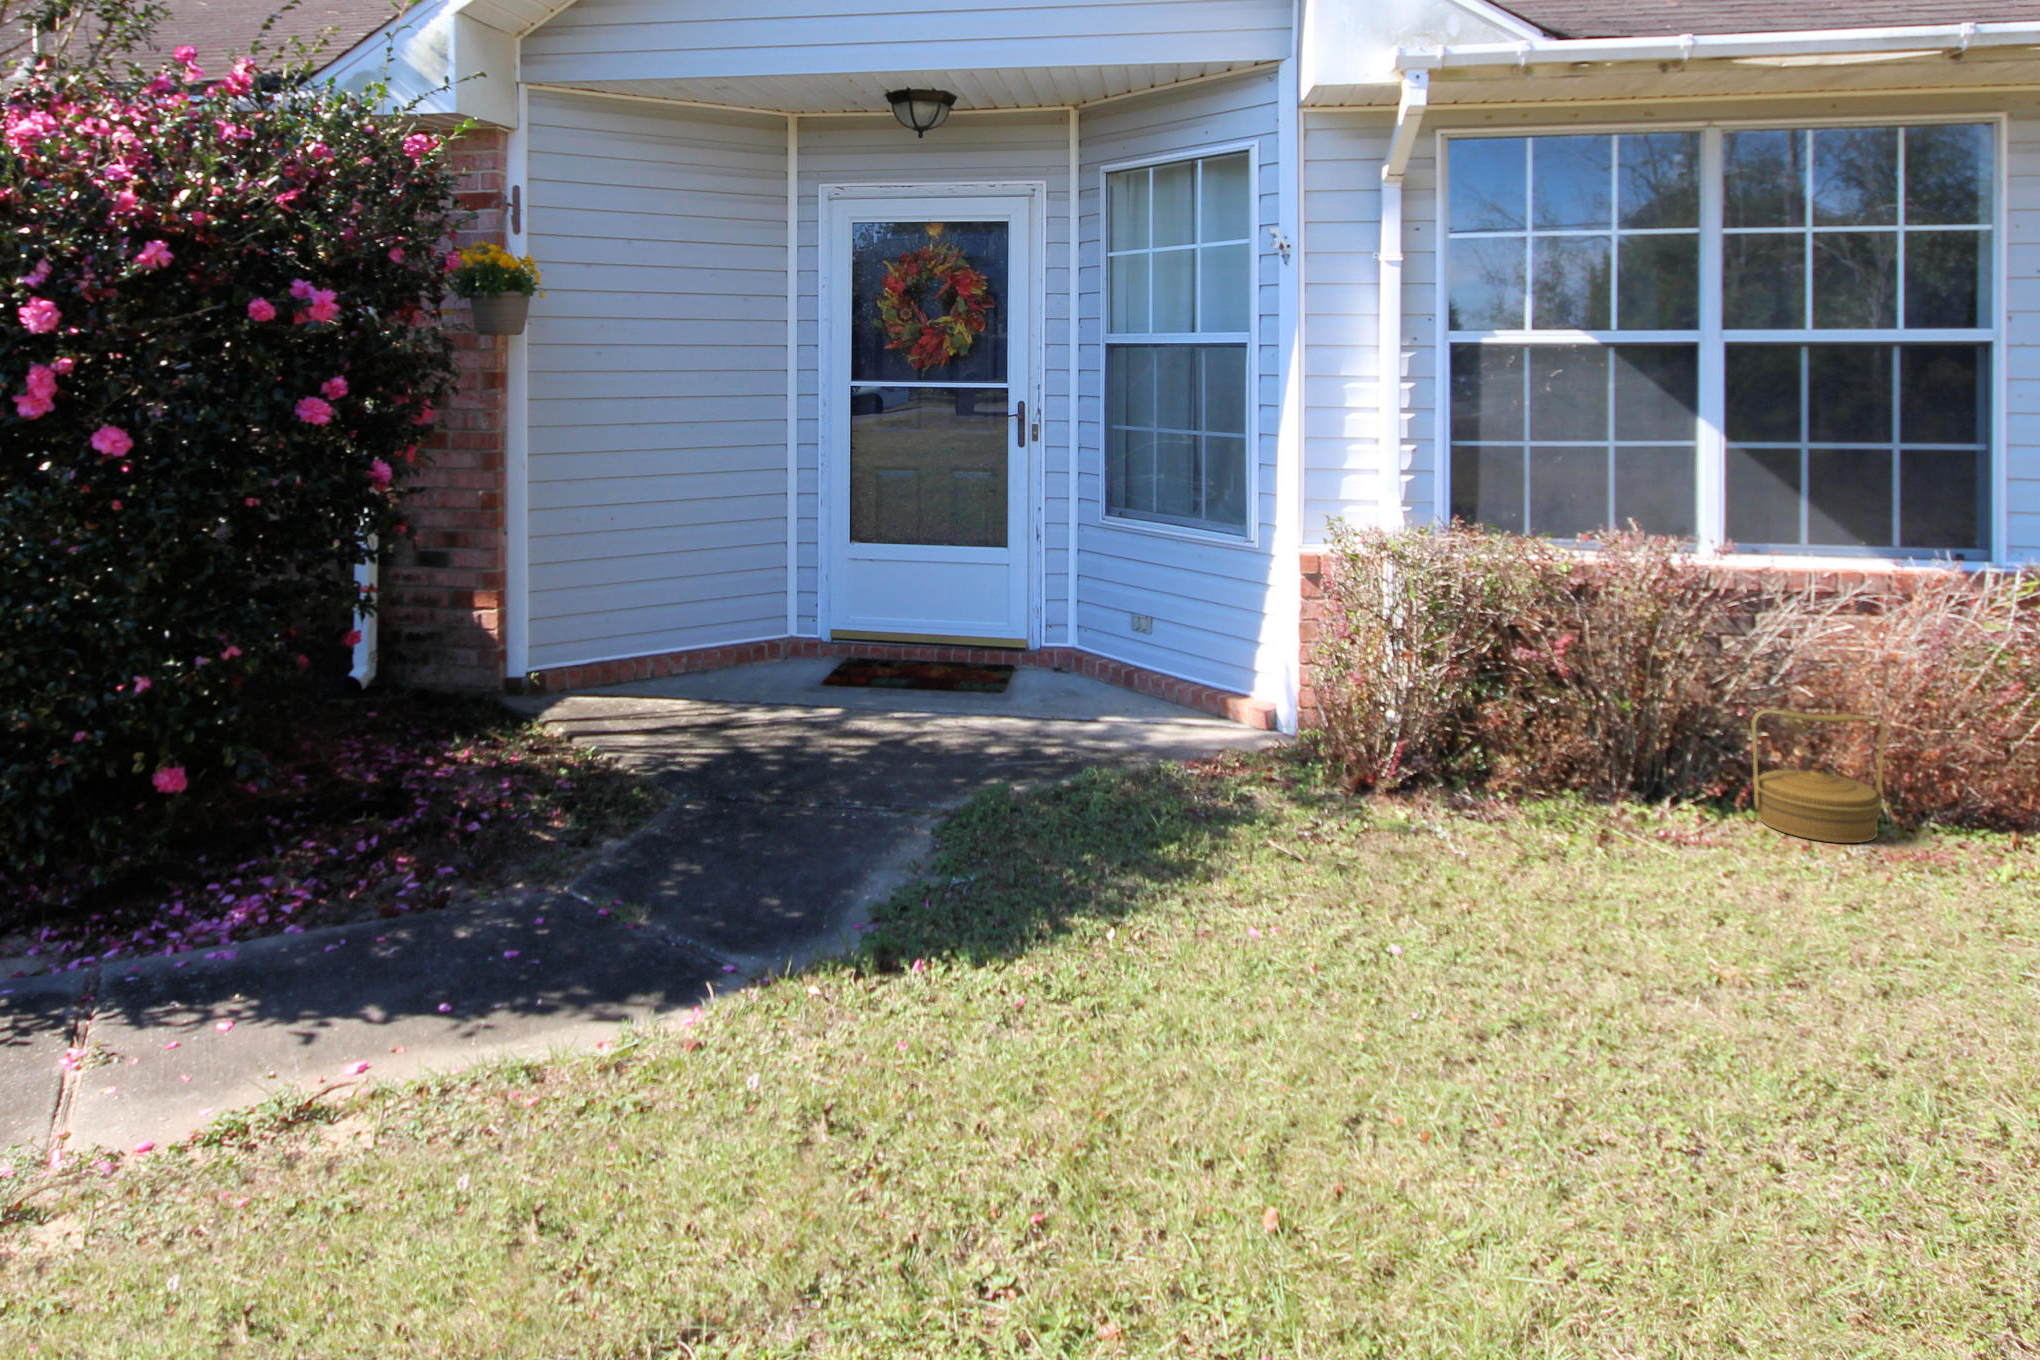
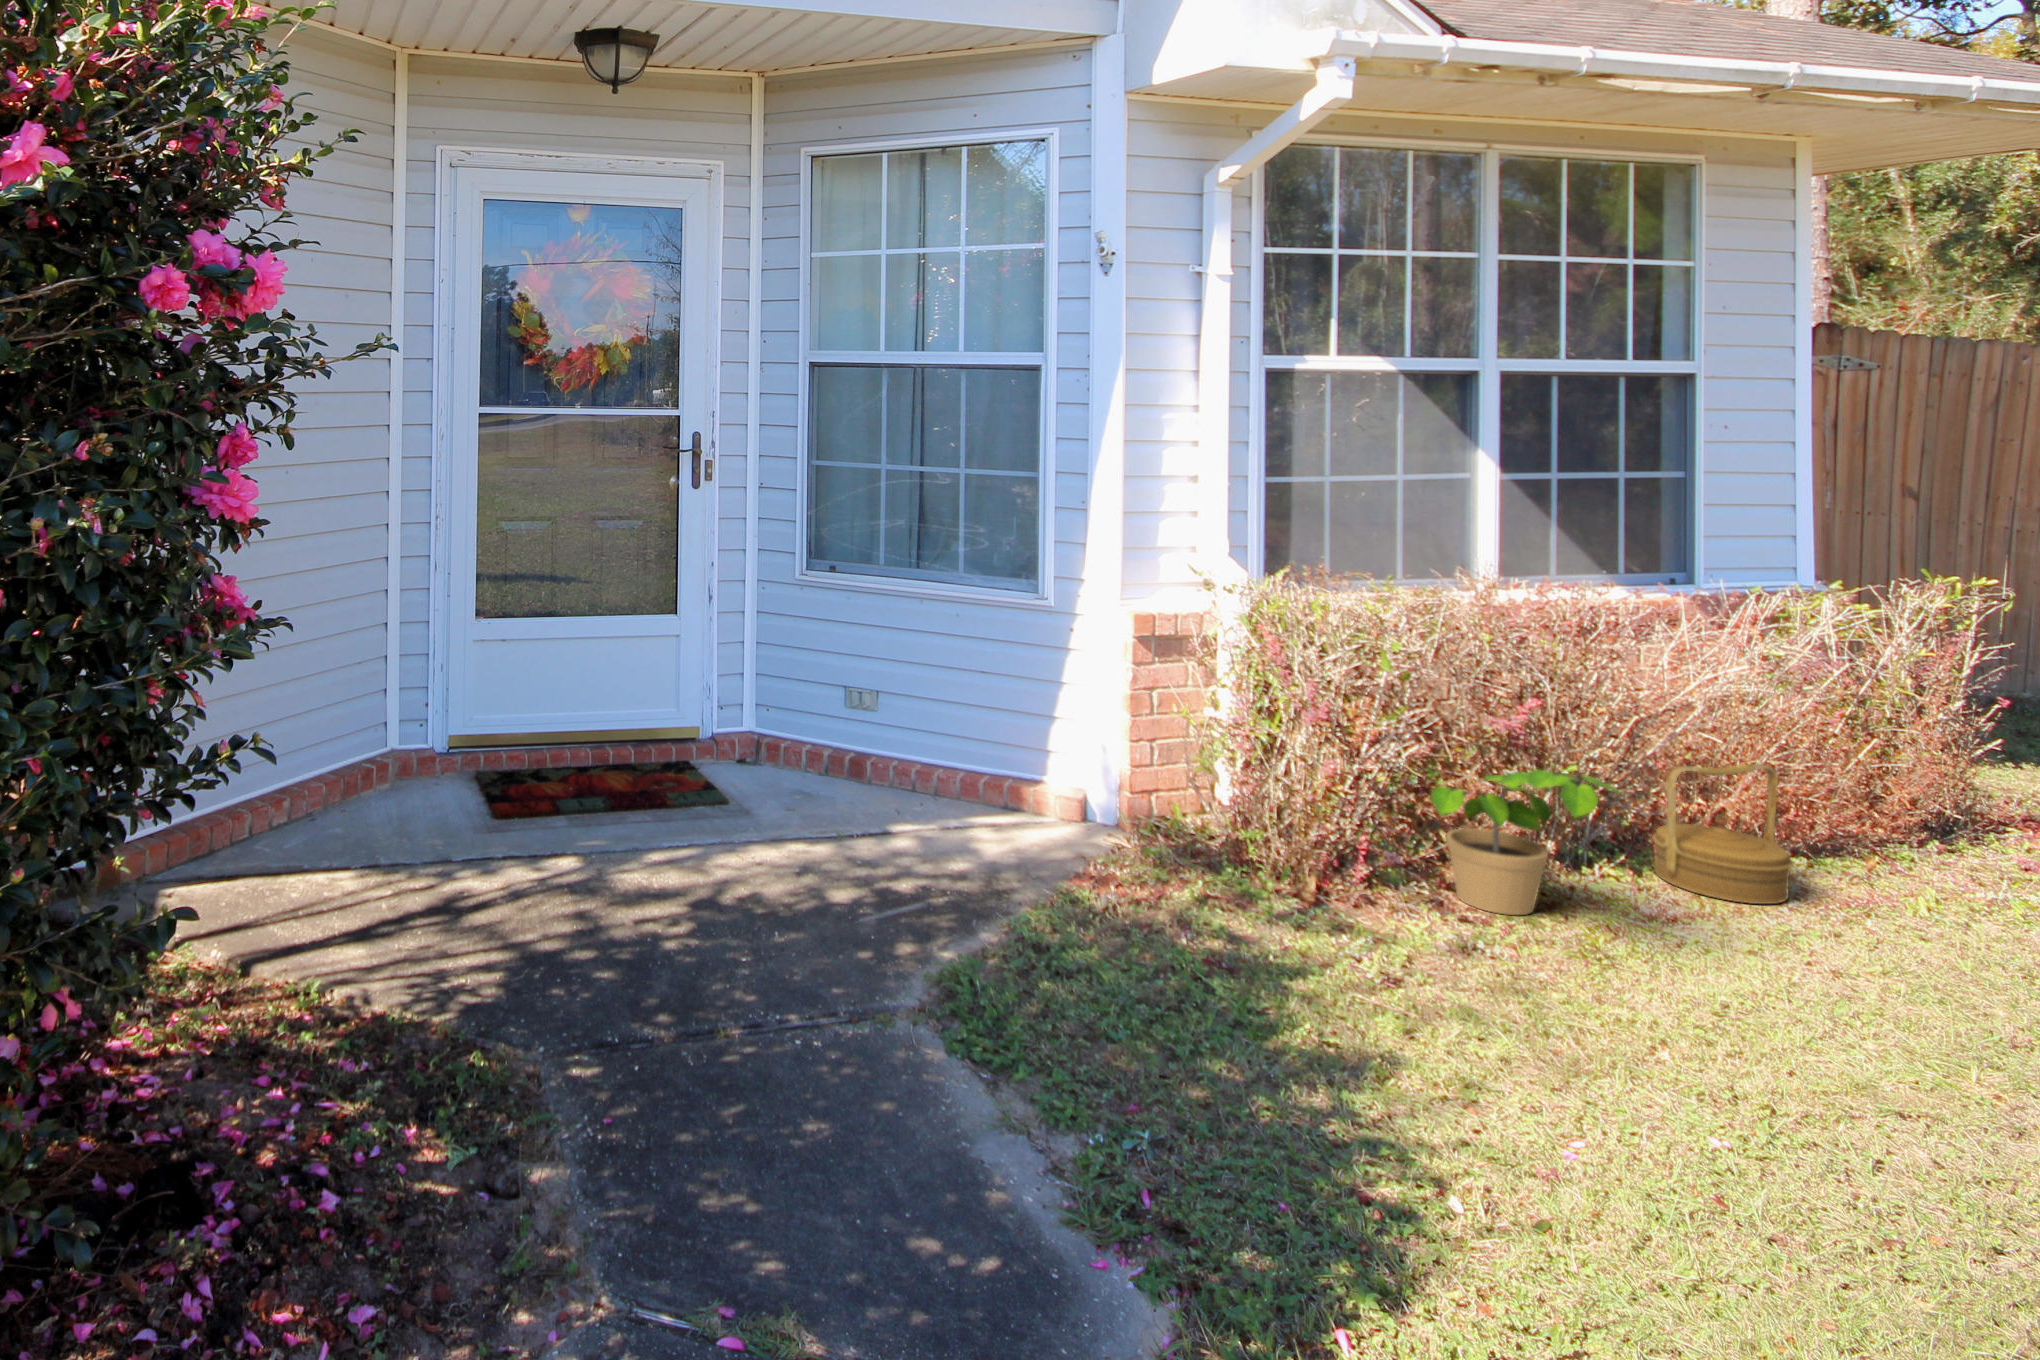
potted plant: none [1465,687,1593,819] -> present [1431,769,1620,915]

